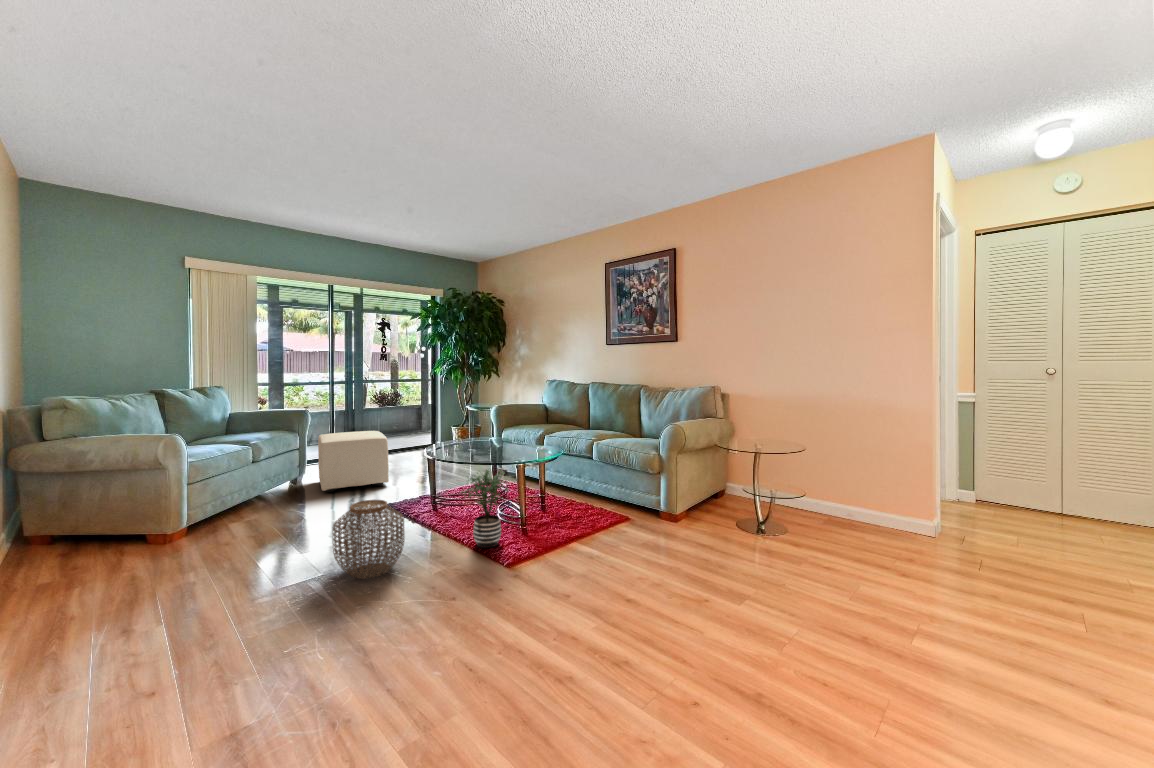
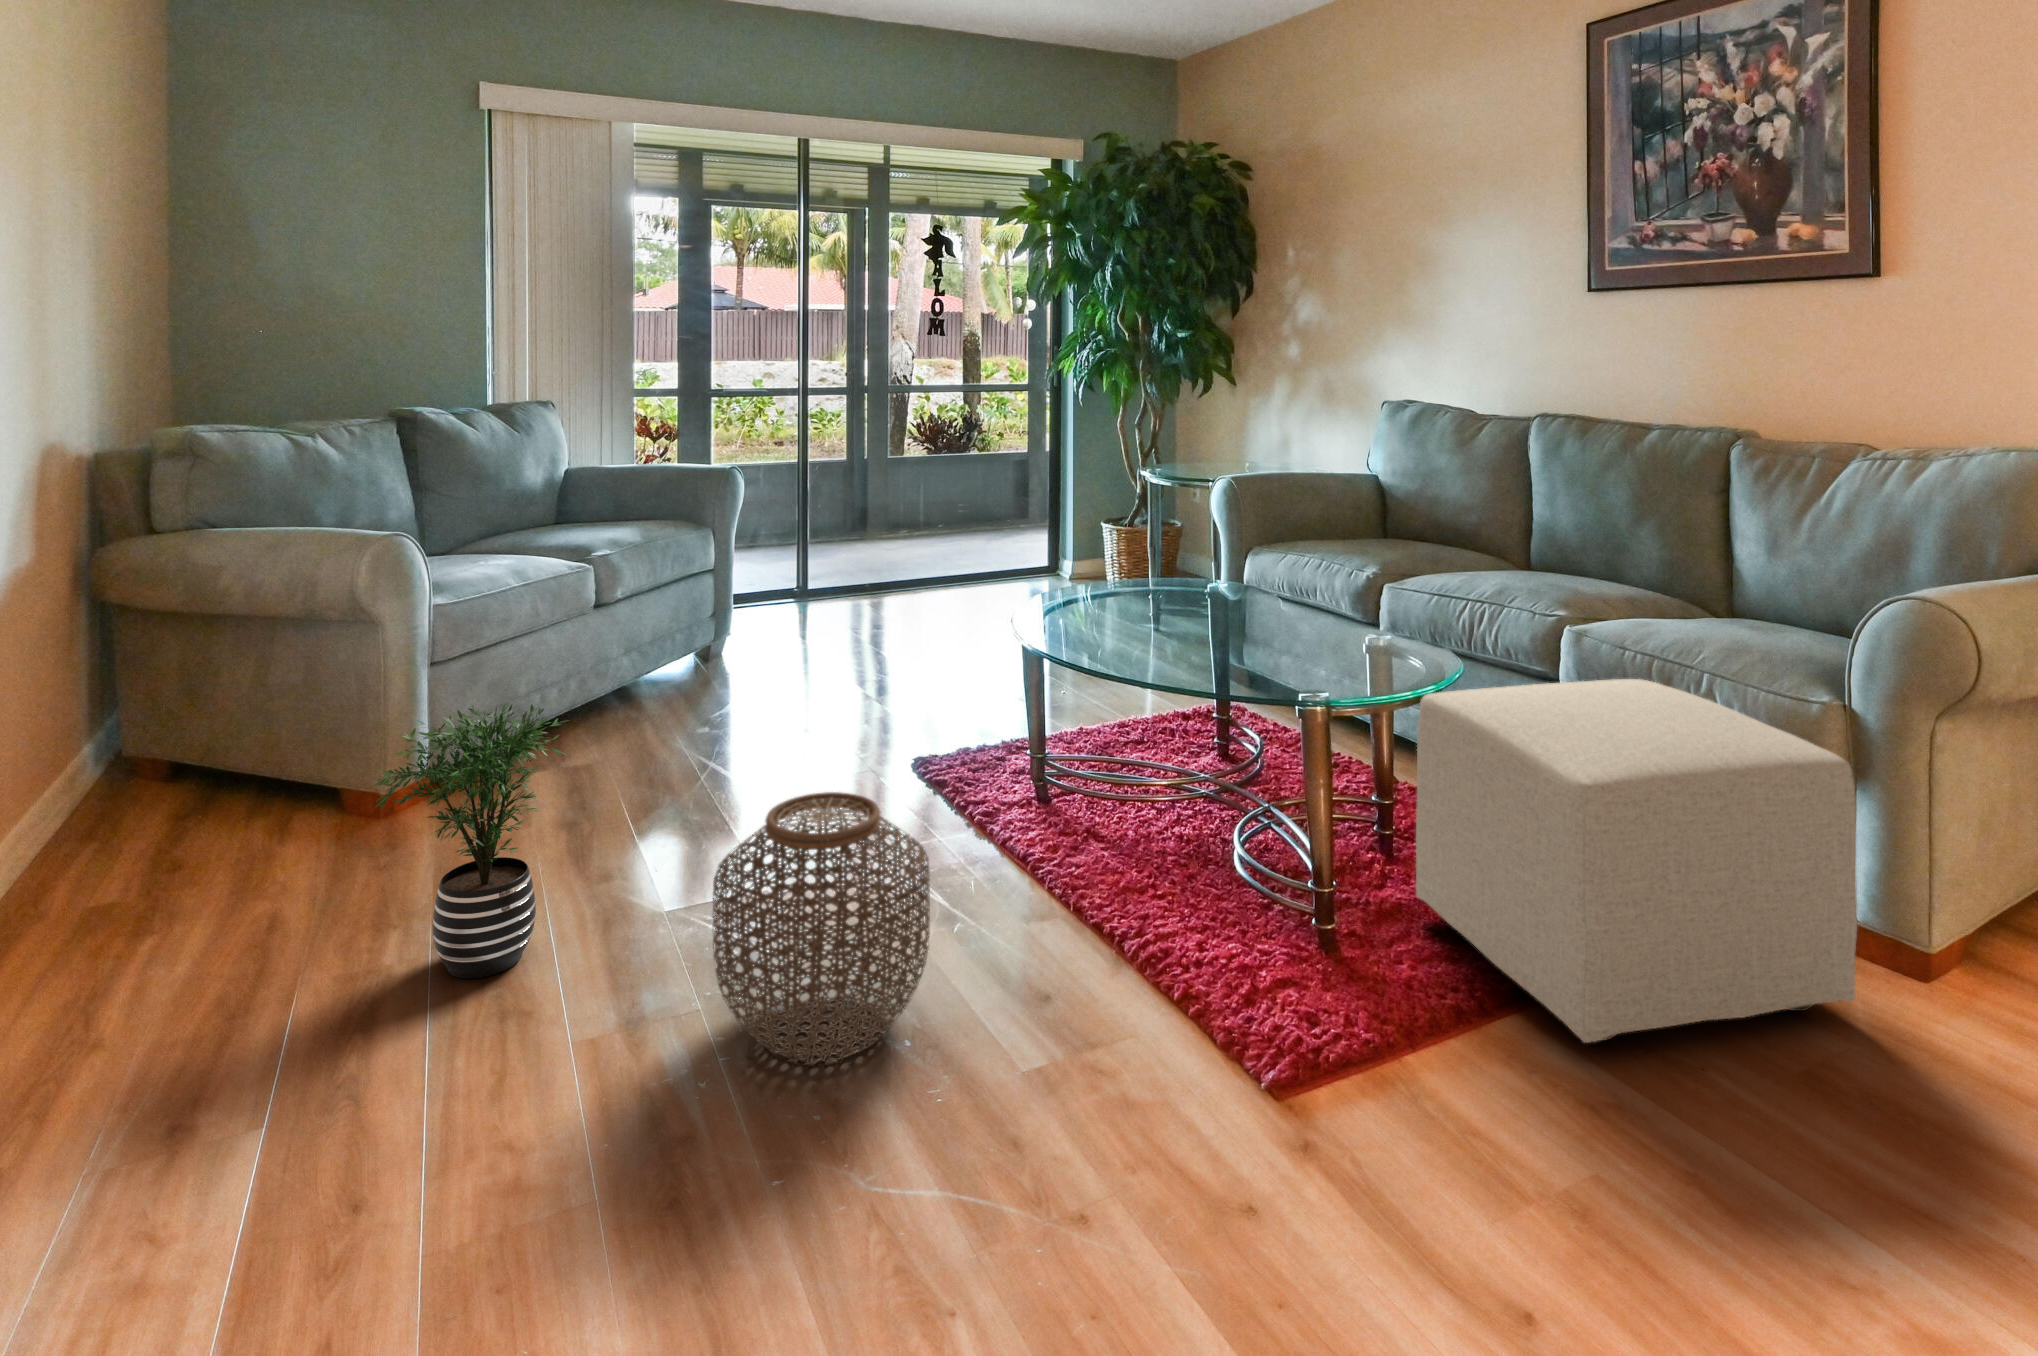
ottoman: present [318,431,389,492] -> present [1416,679,1857,1043]
potted plant: present [462,470,507,548] -> present [375,703,568,978]

